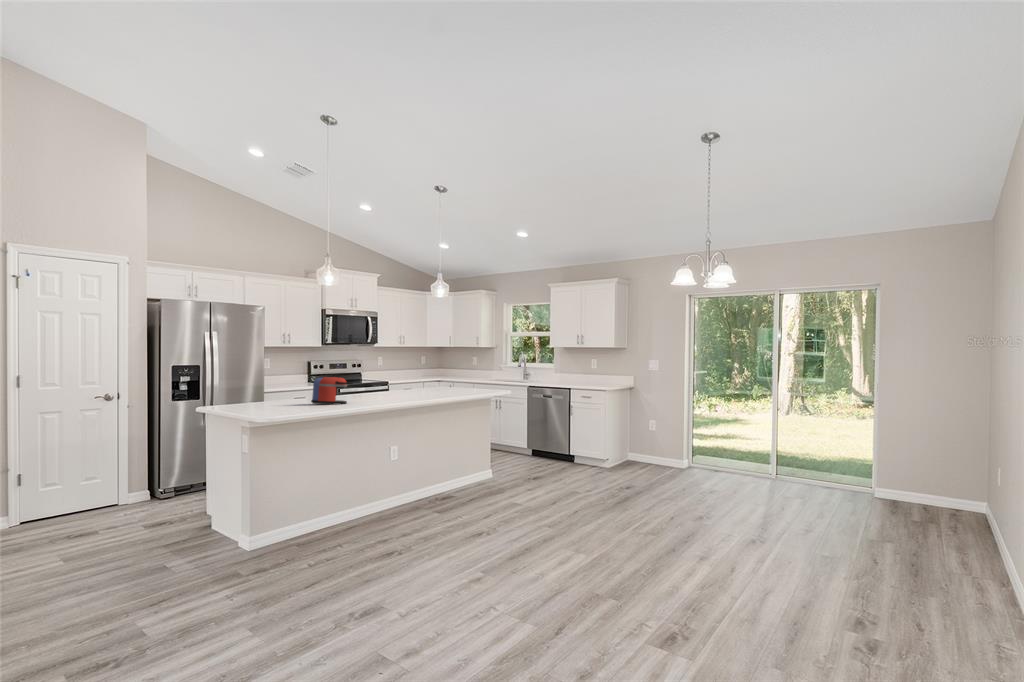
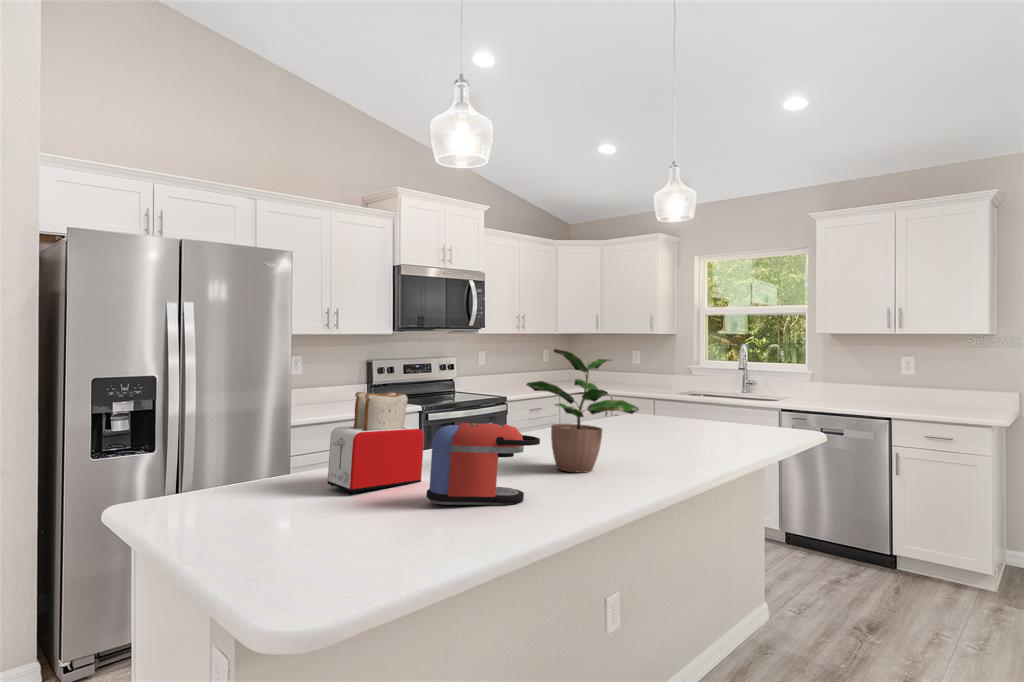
potted plant: none [361,352,402,400] -> present [526,349,639,473]
toaster: none [277,368,315,404] -> present [328,392,424,494]

